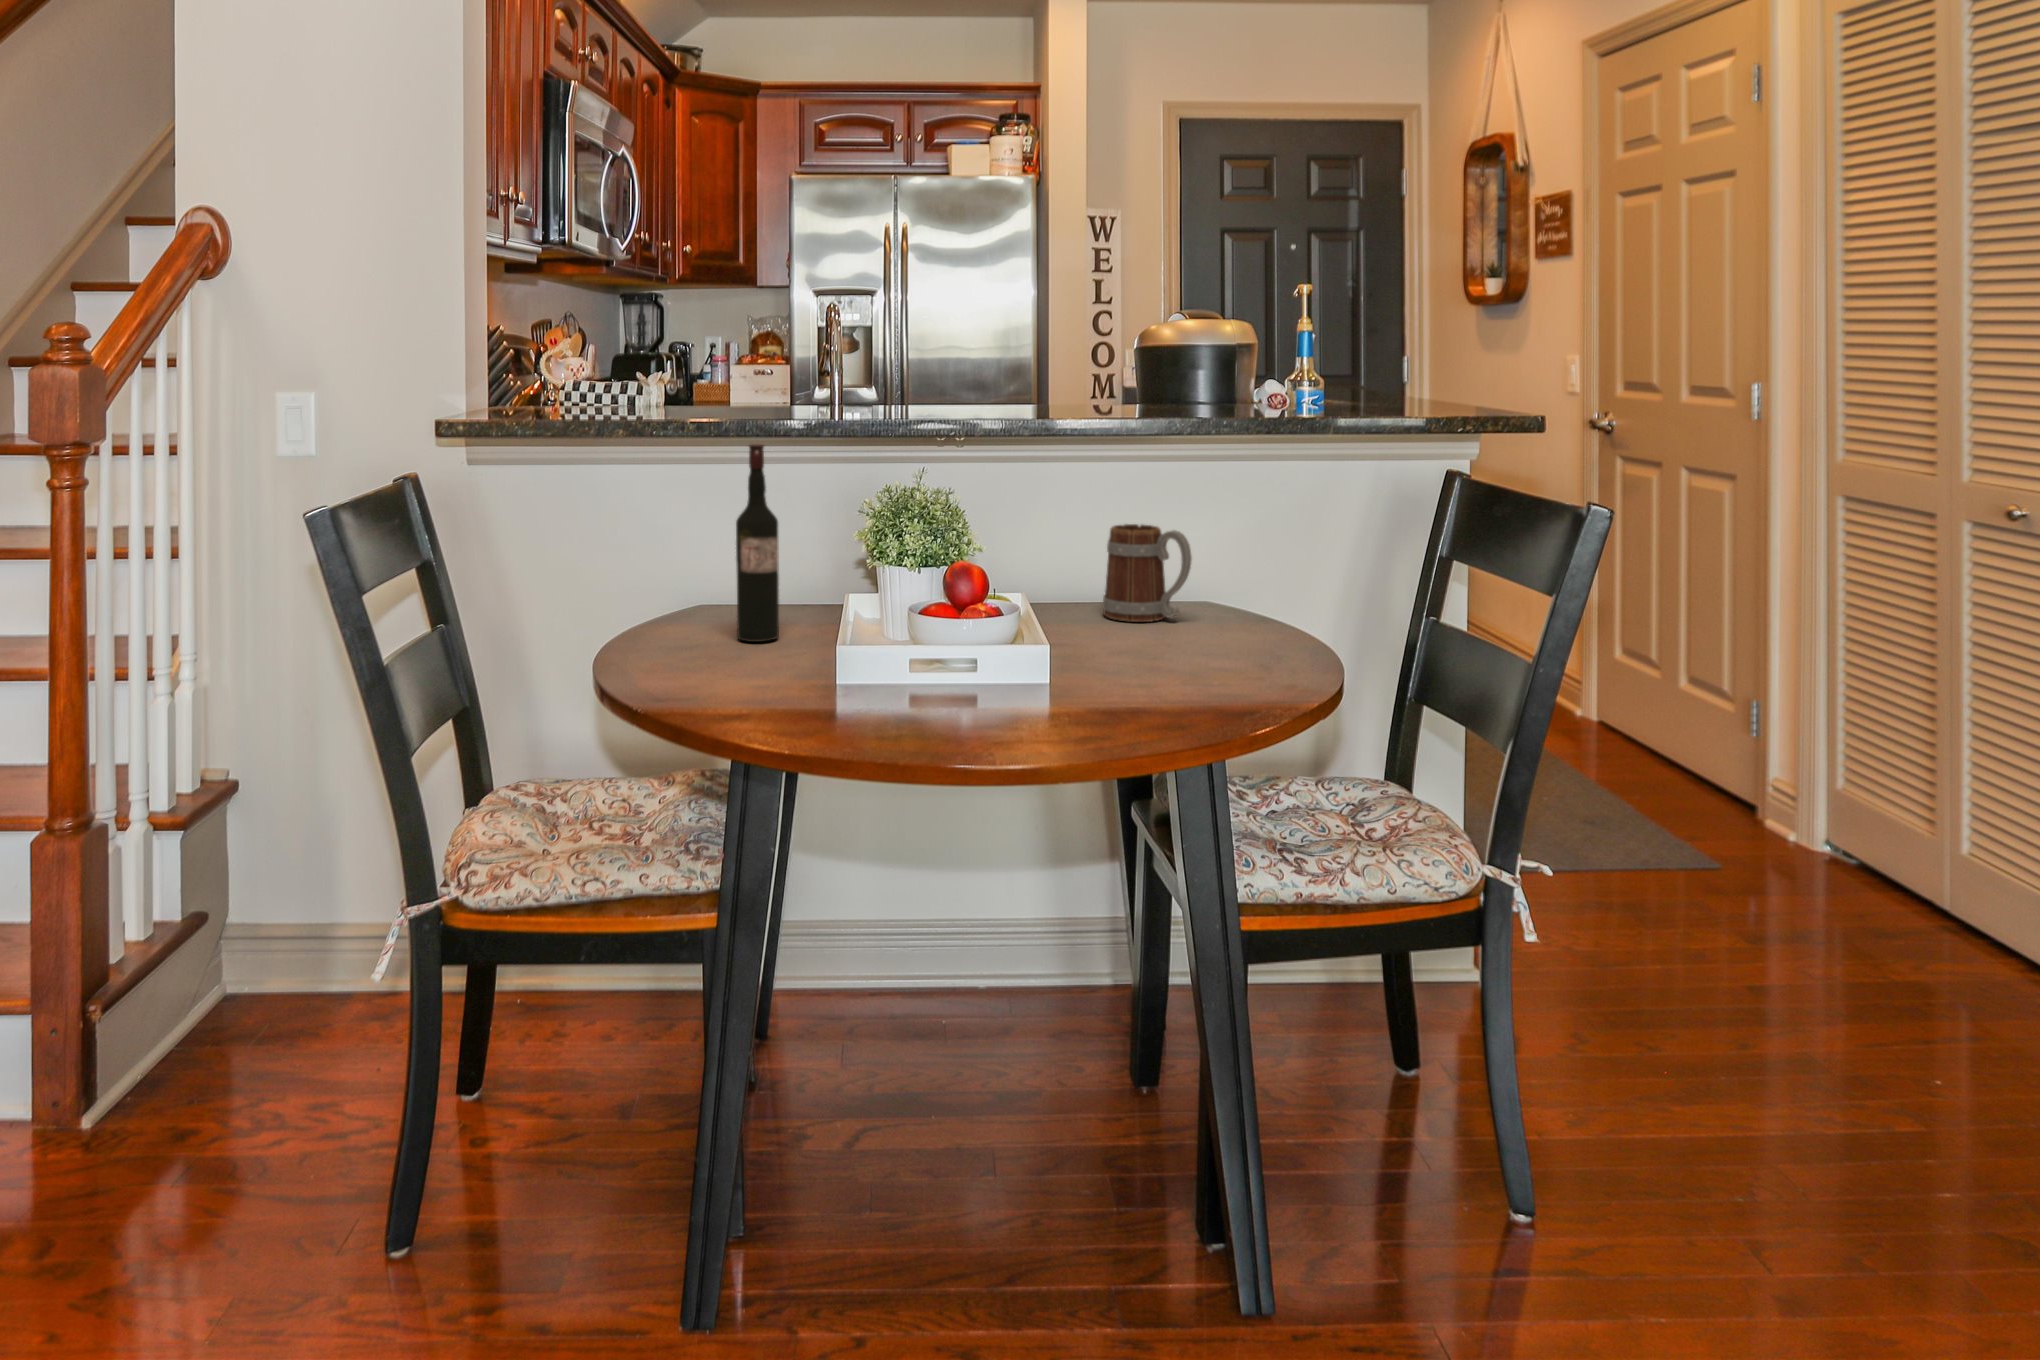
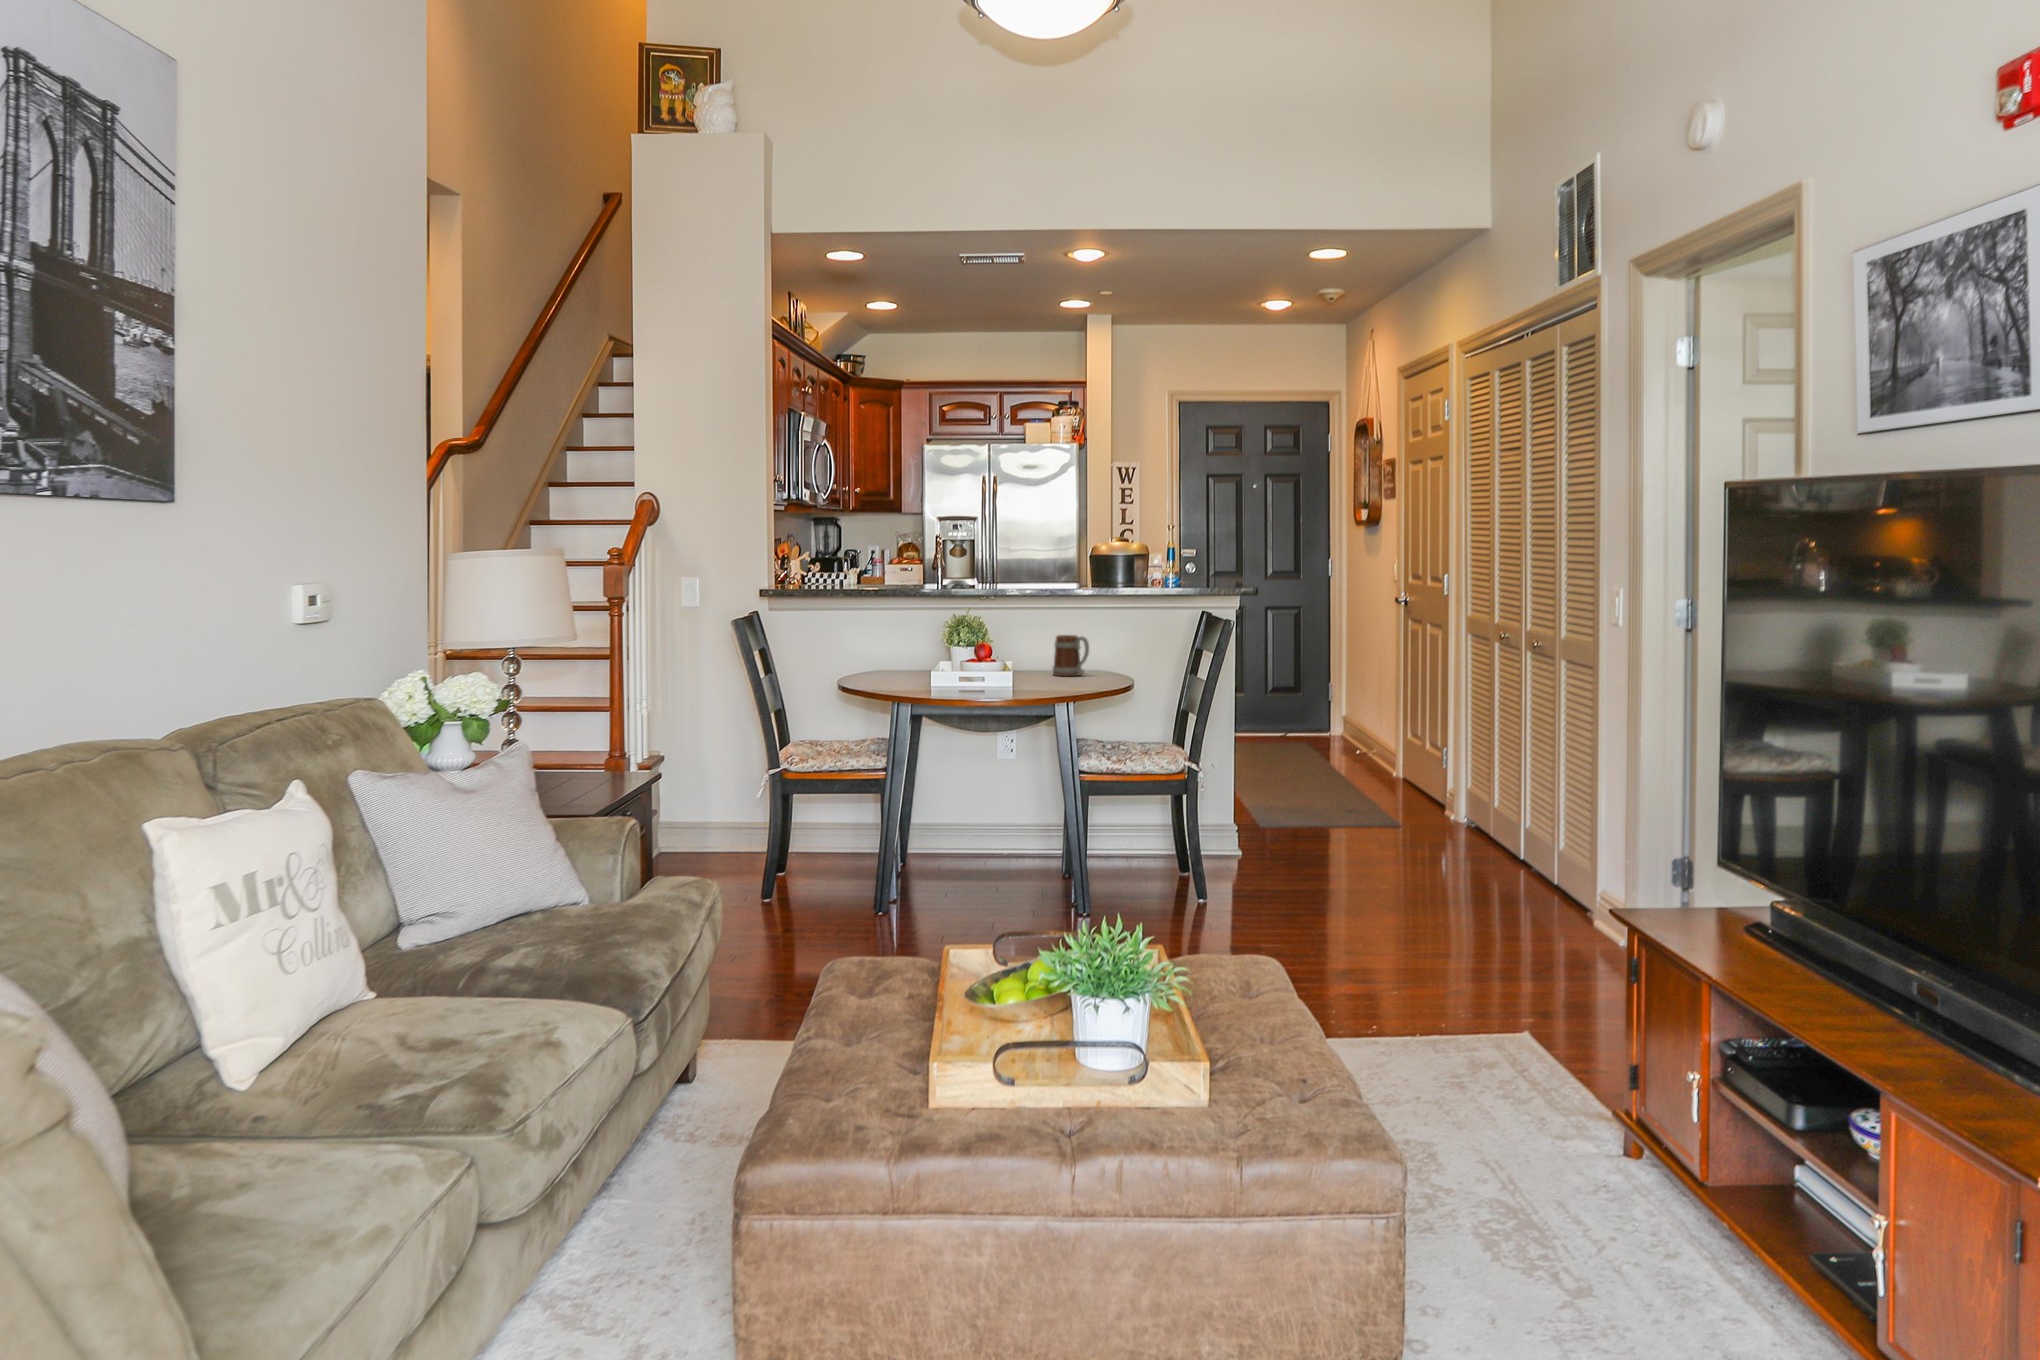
wine bottle: present [736,444,779,642] -> none [892,597,910,679]

